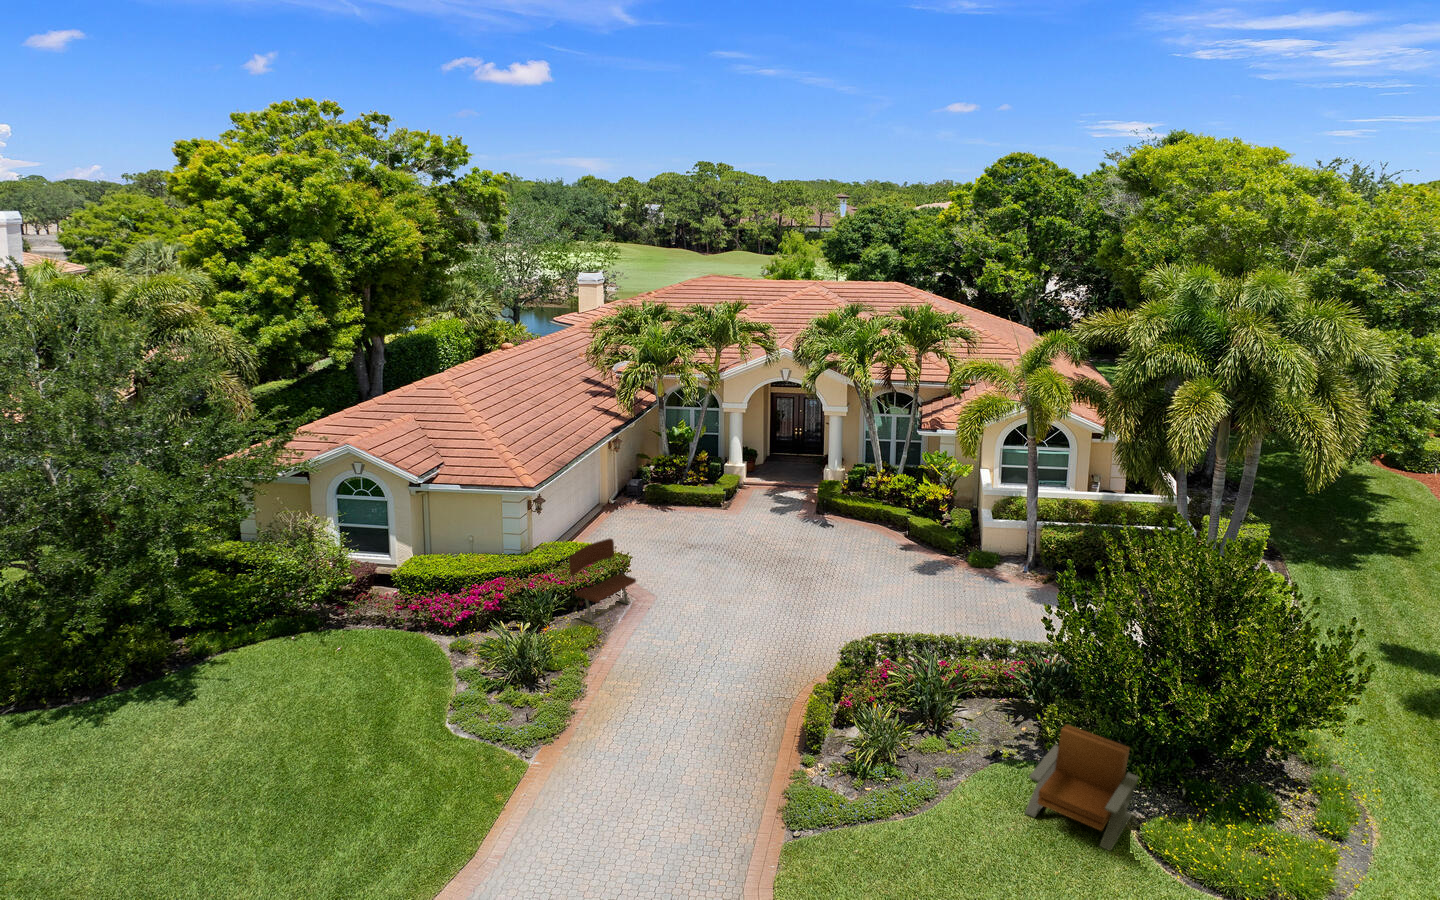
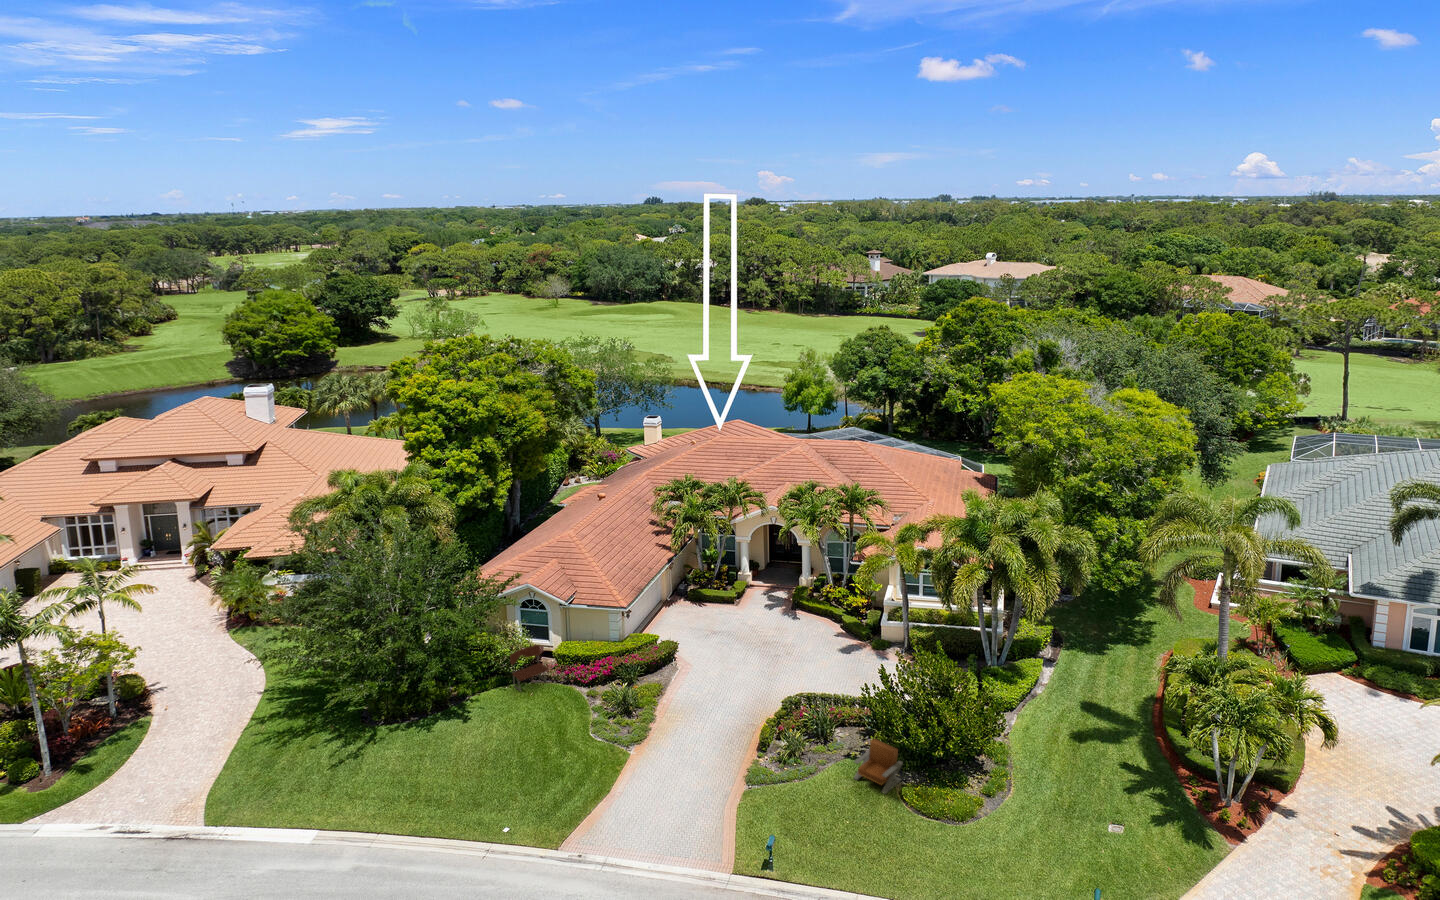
bench: present [569,539,636,624] -> present [510,645,548,691]

